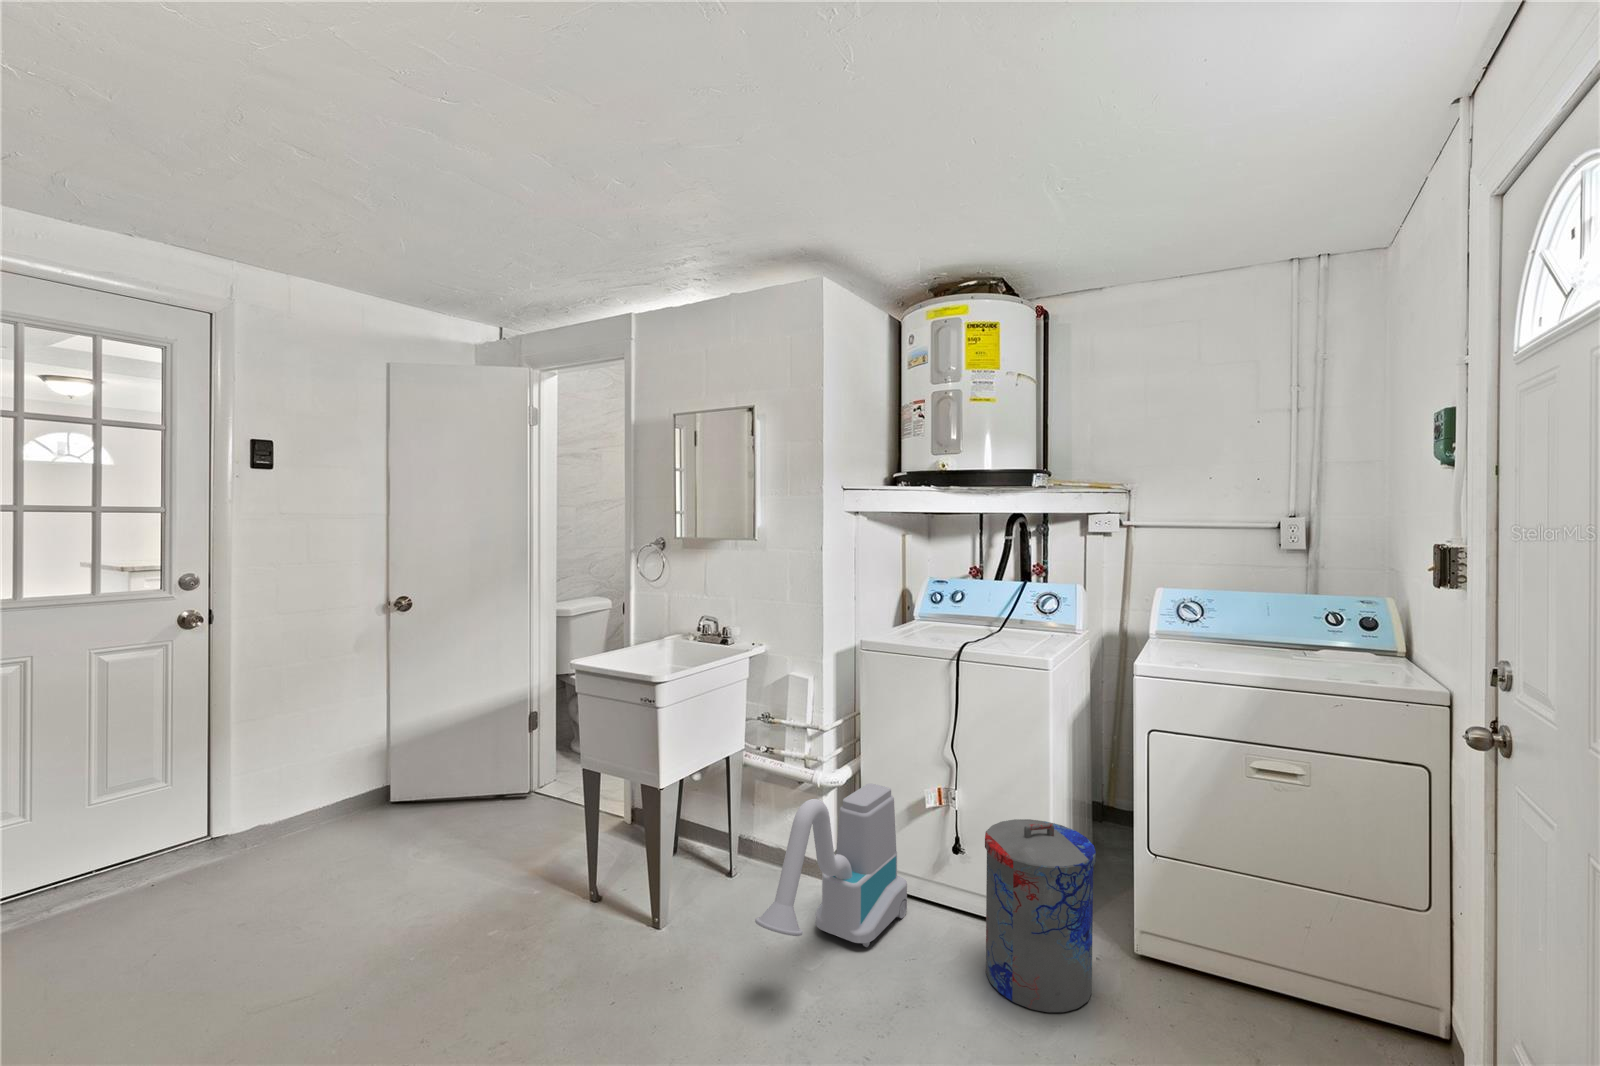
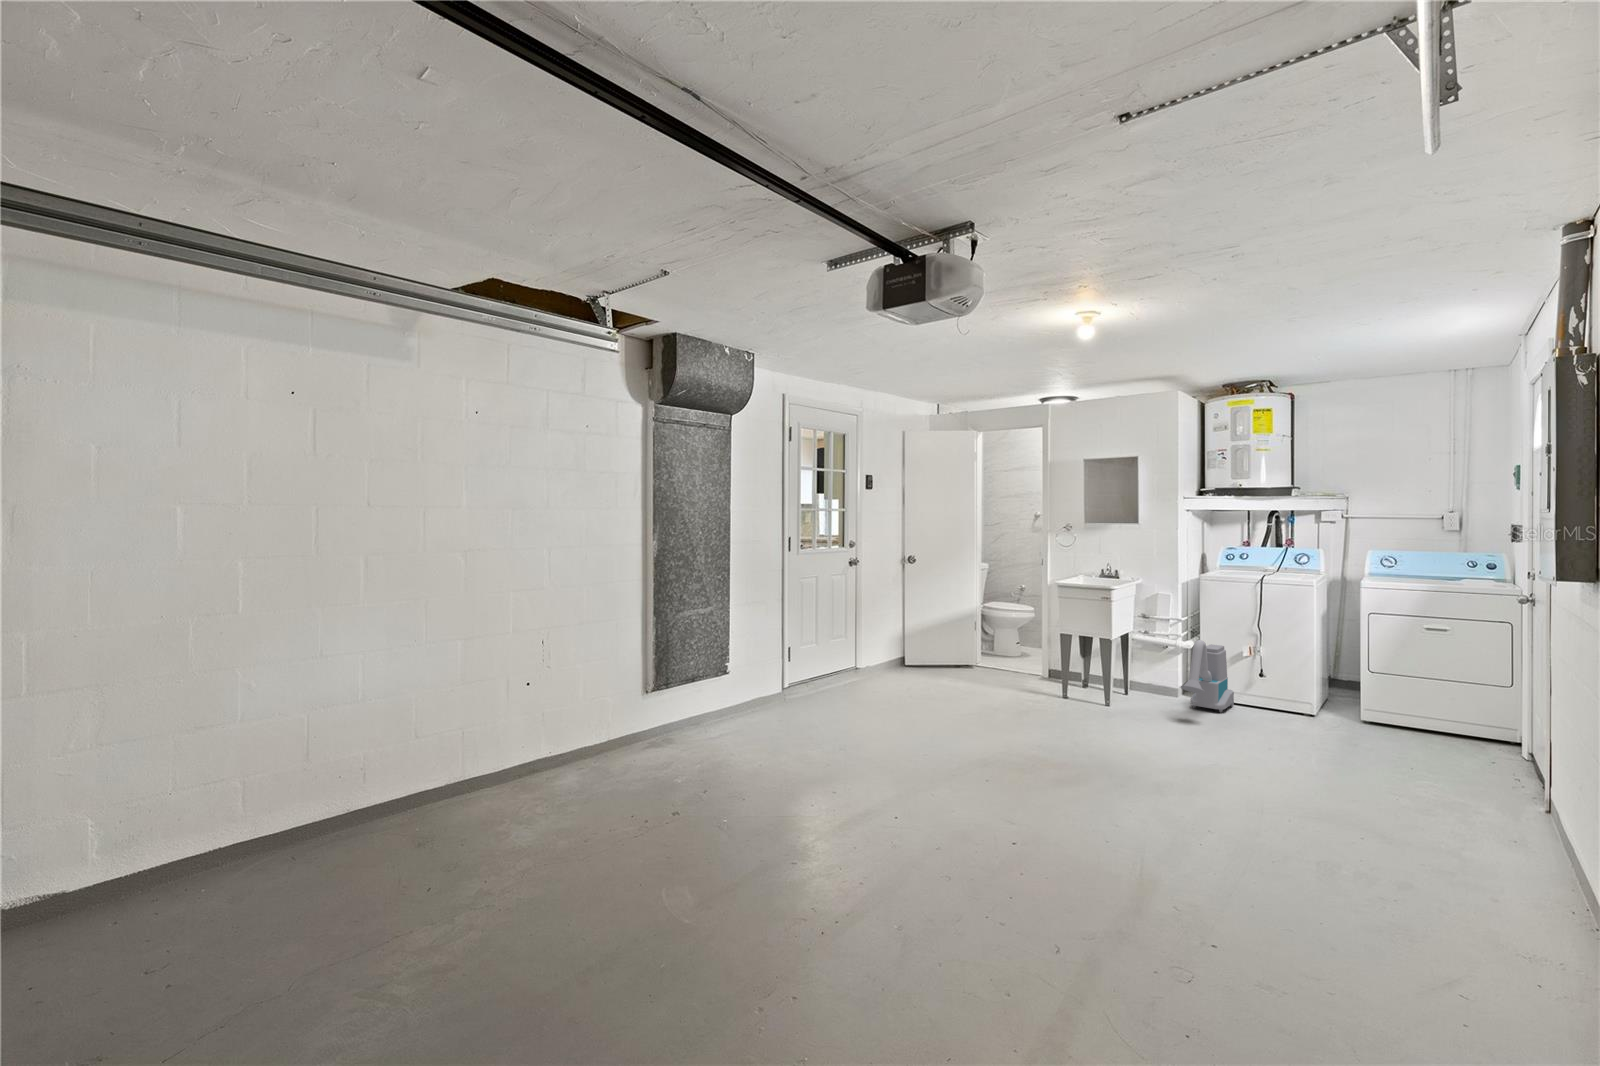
trash can: present [985,819,1096,1012] -> none [1285,652,1345,729]

